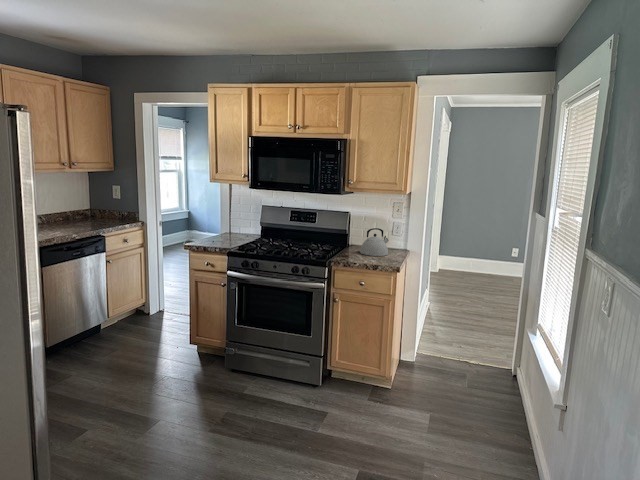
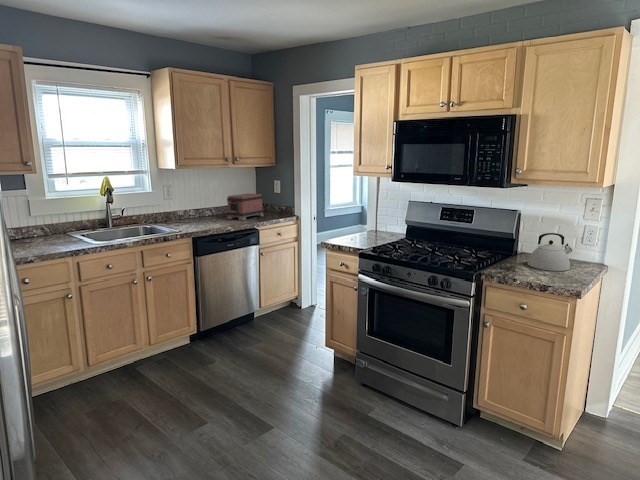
toaster: none [64,200,106,228] -> present [227,194,264,220]

